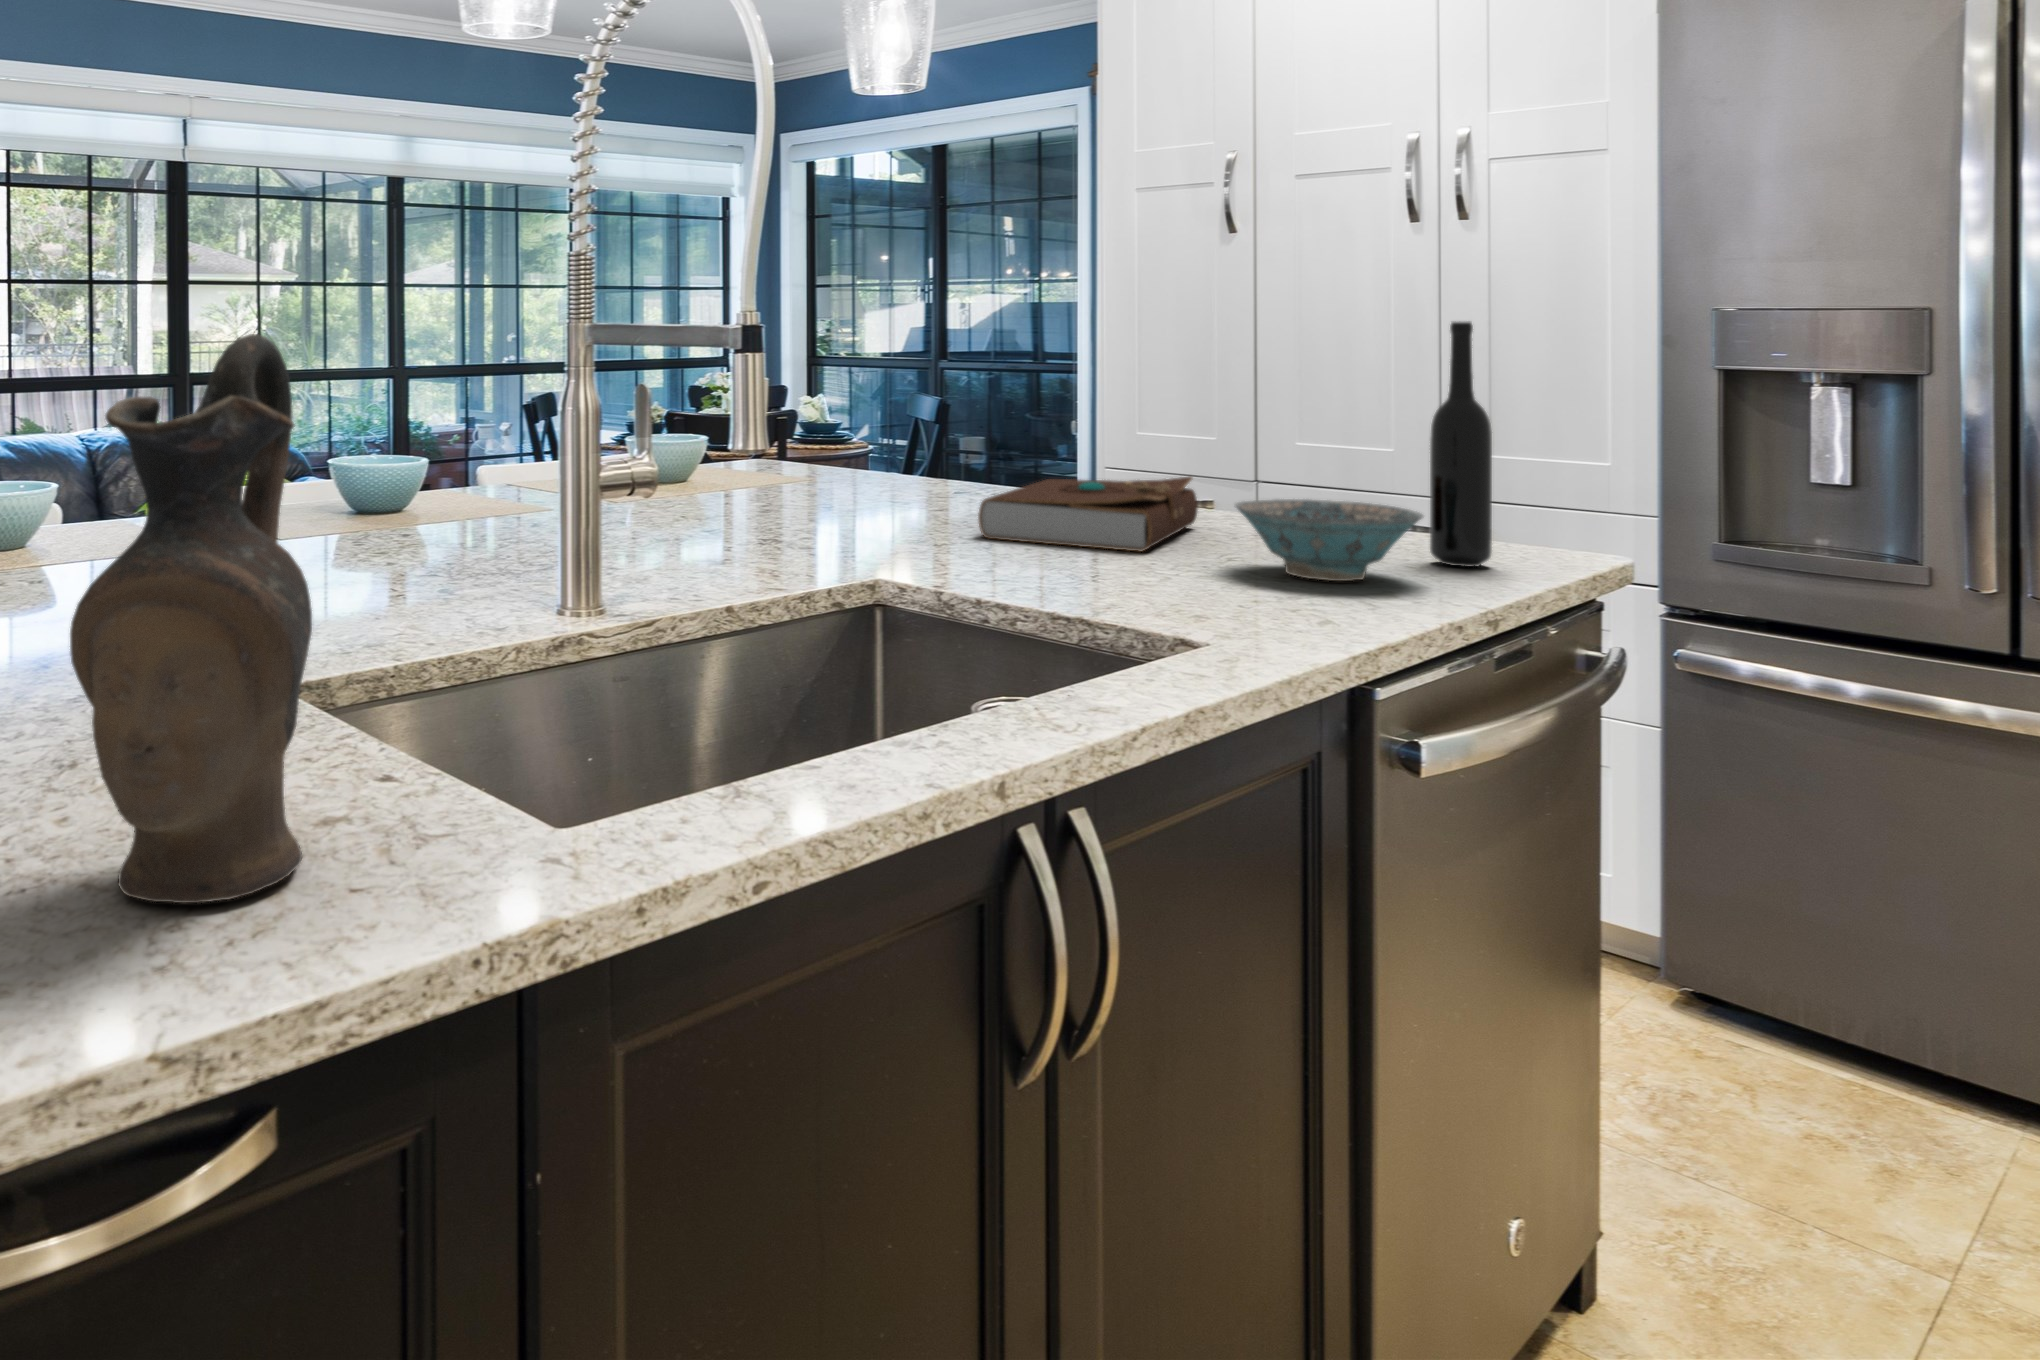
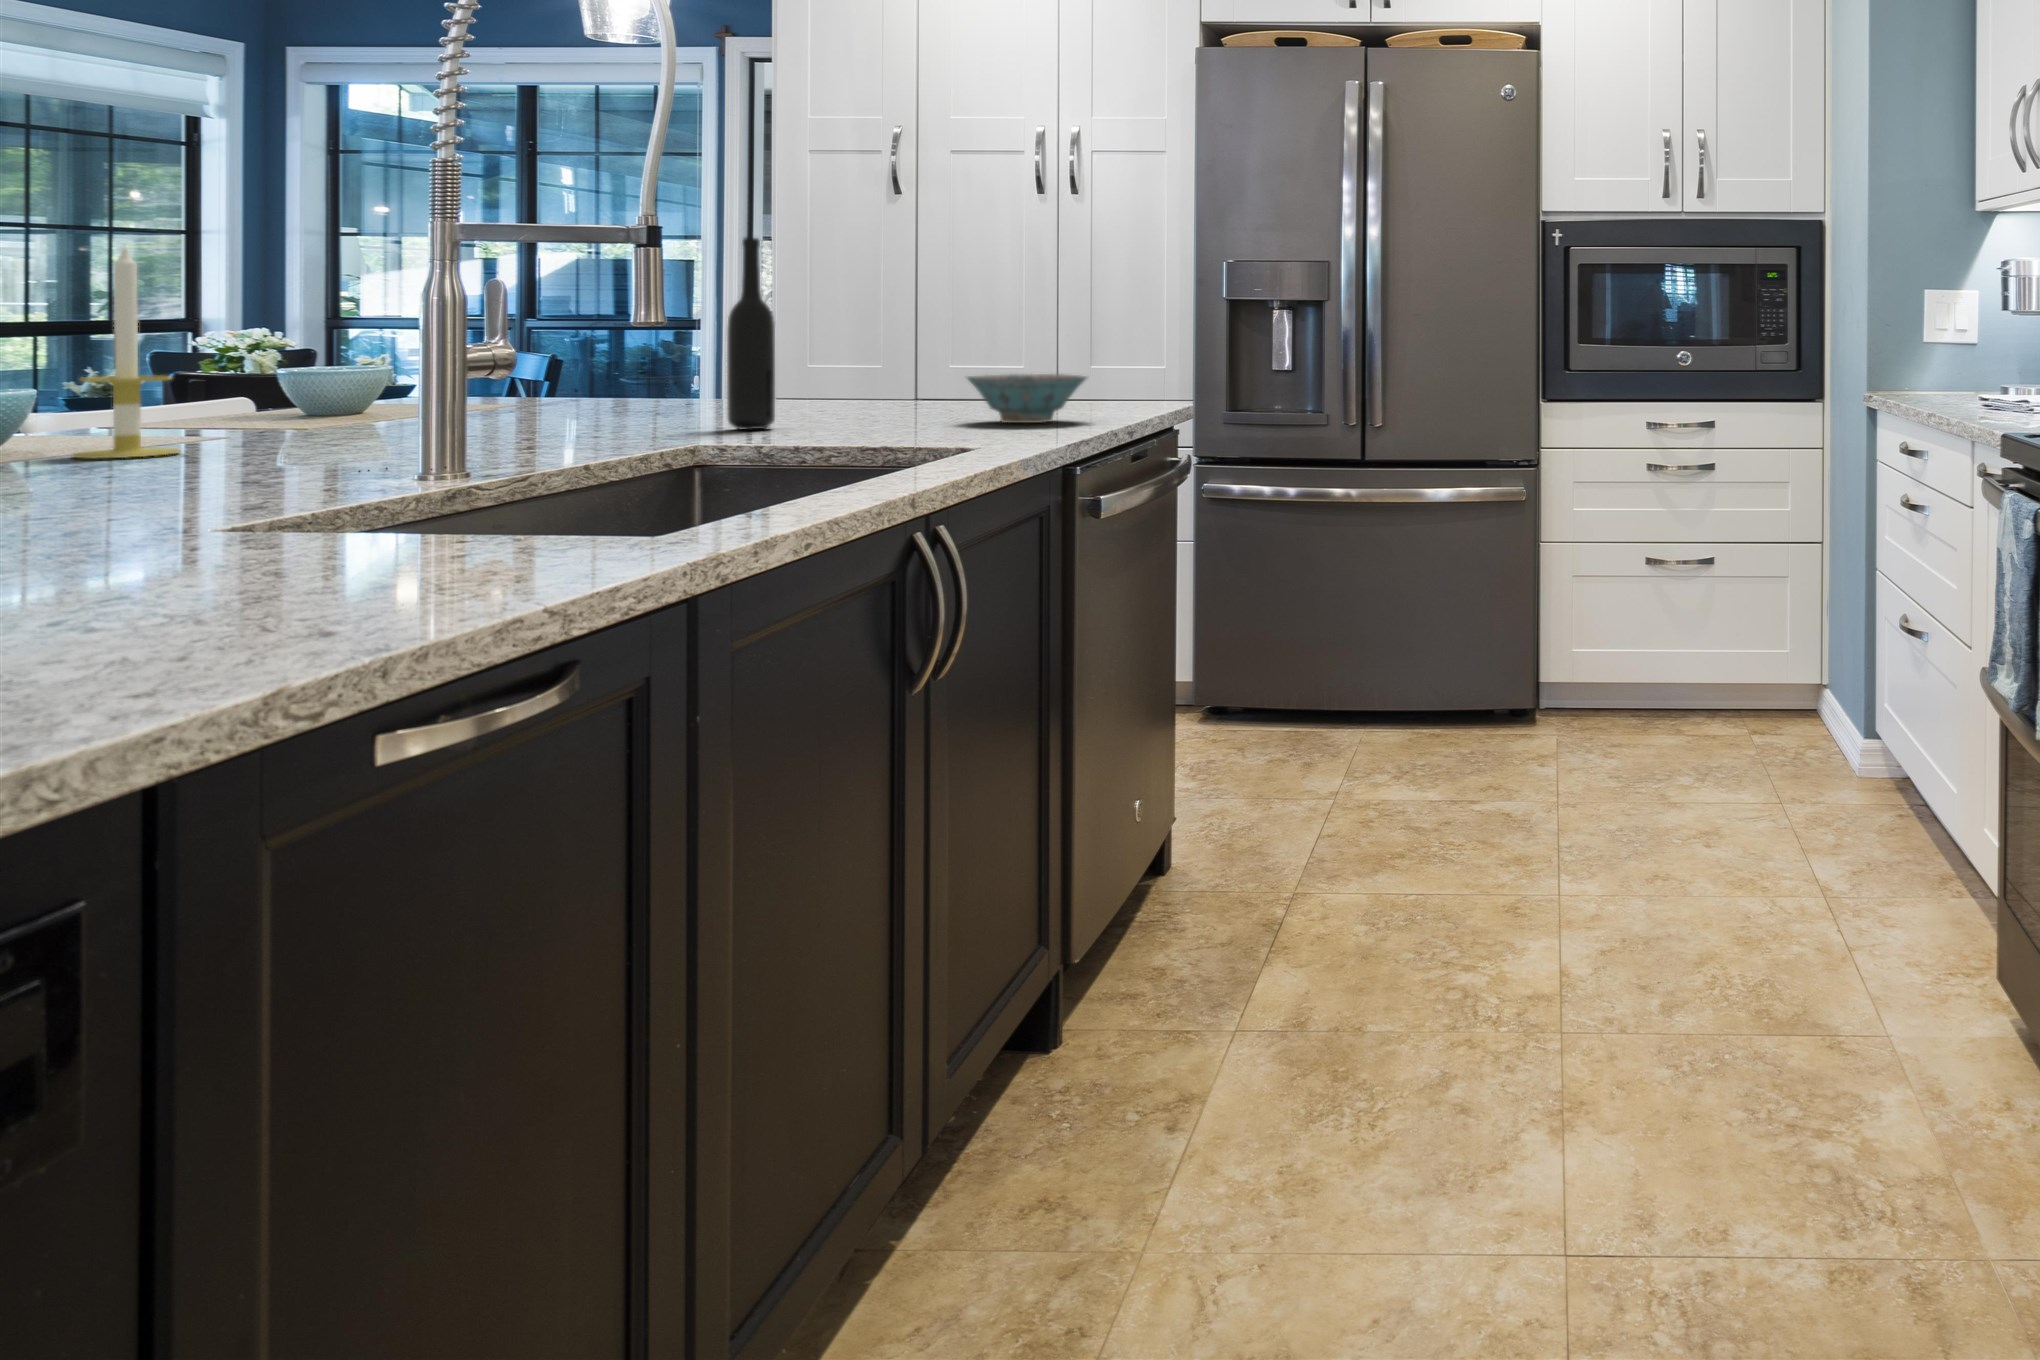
bottle: present [1430,322,1492,567] -> present [727,238,775,430]
ceramic pitcher: present [70,334,312,903] -> none [319,185,528,585]
candle: none [410,343,482,541] -> present [73,247,180,458]
book: present [978,477,1198,551] -> none [748,371,916,423]

